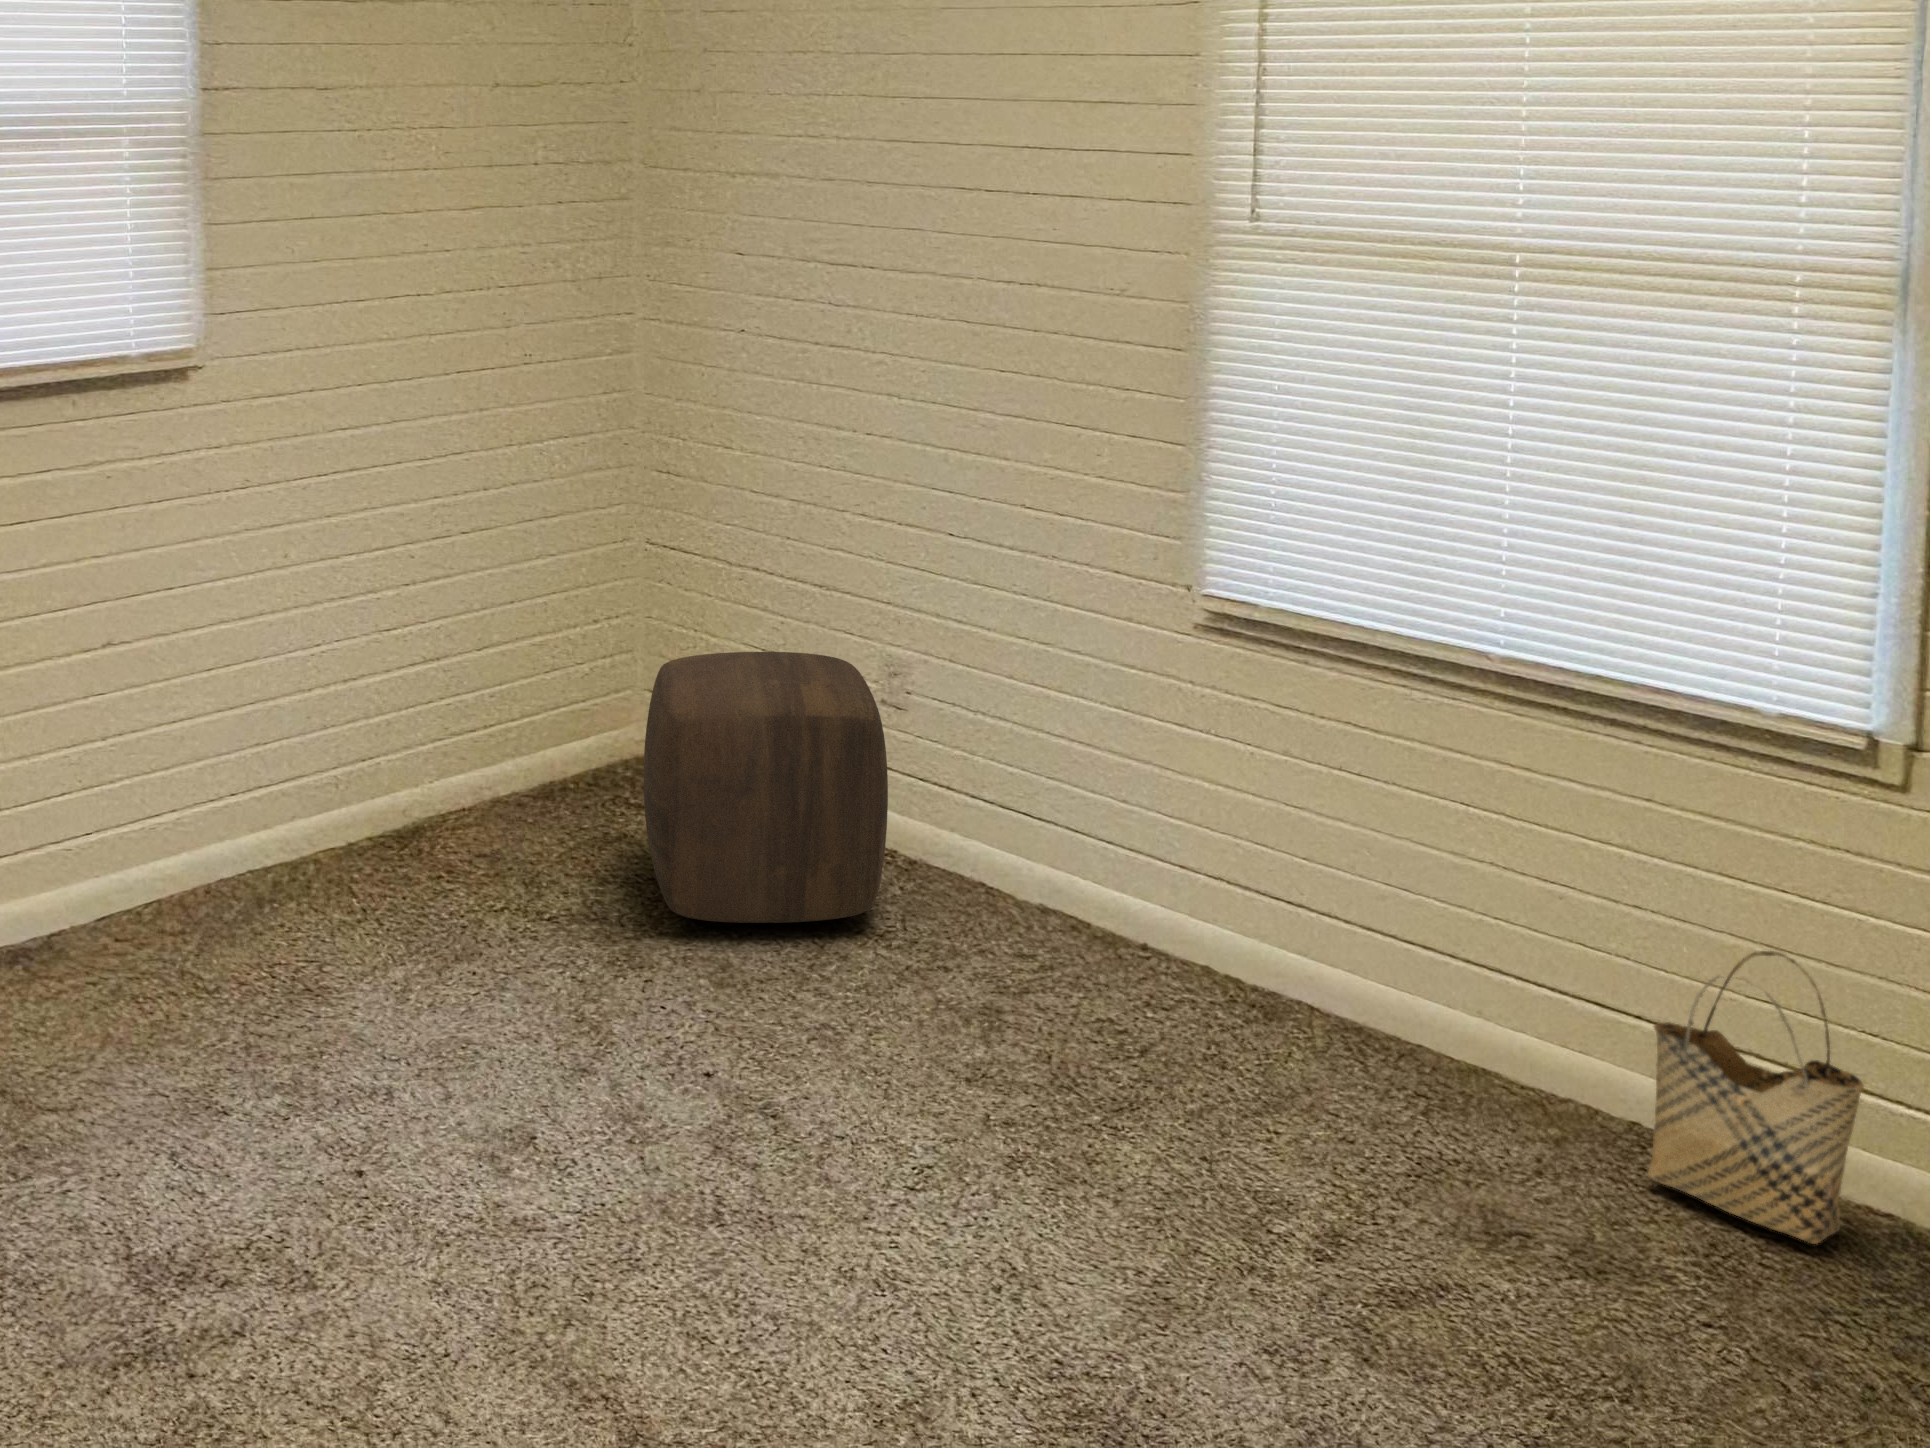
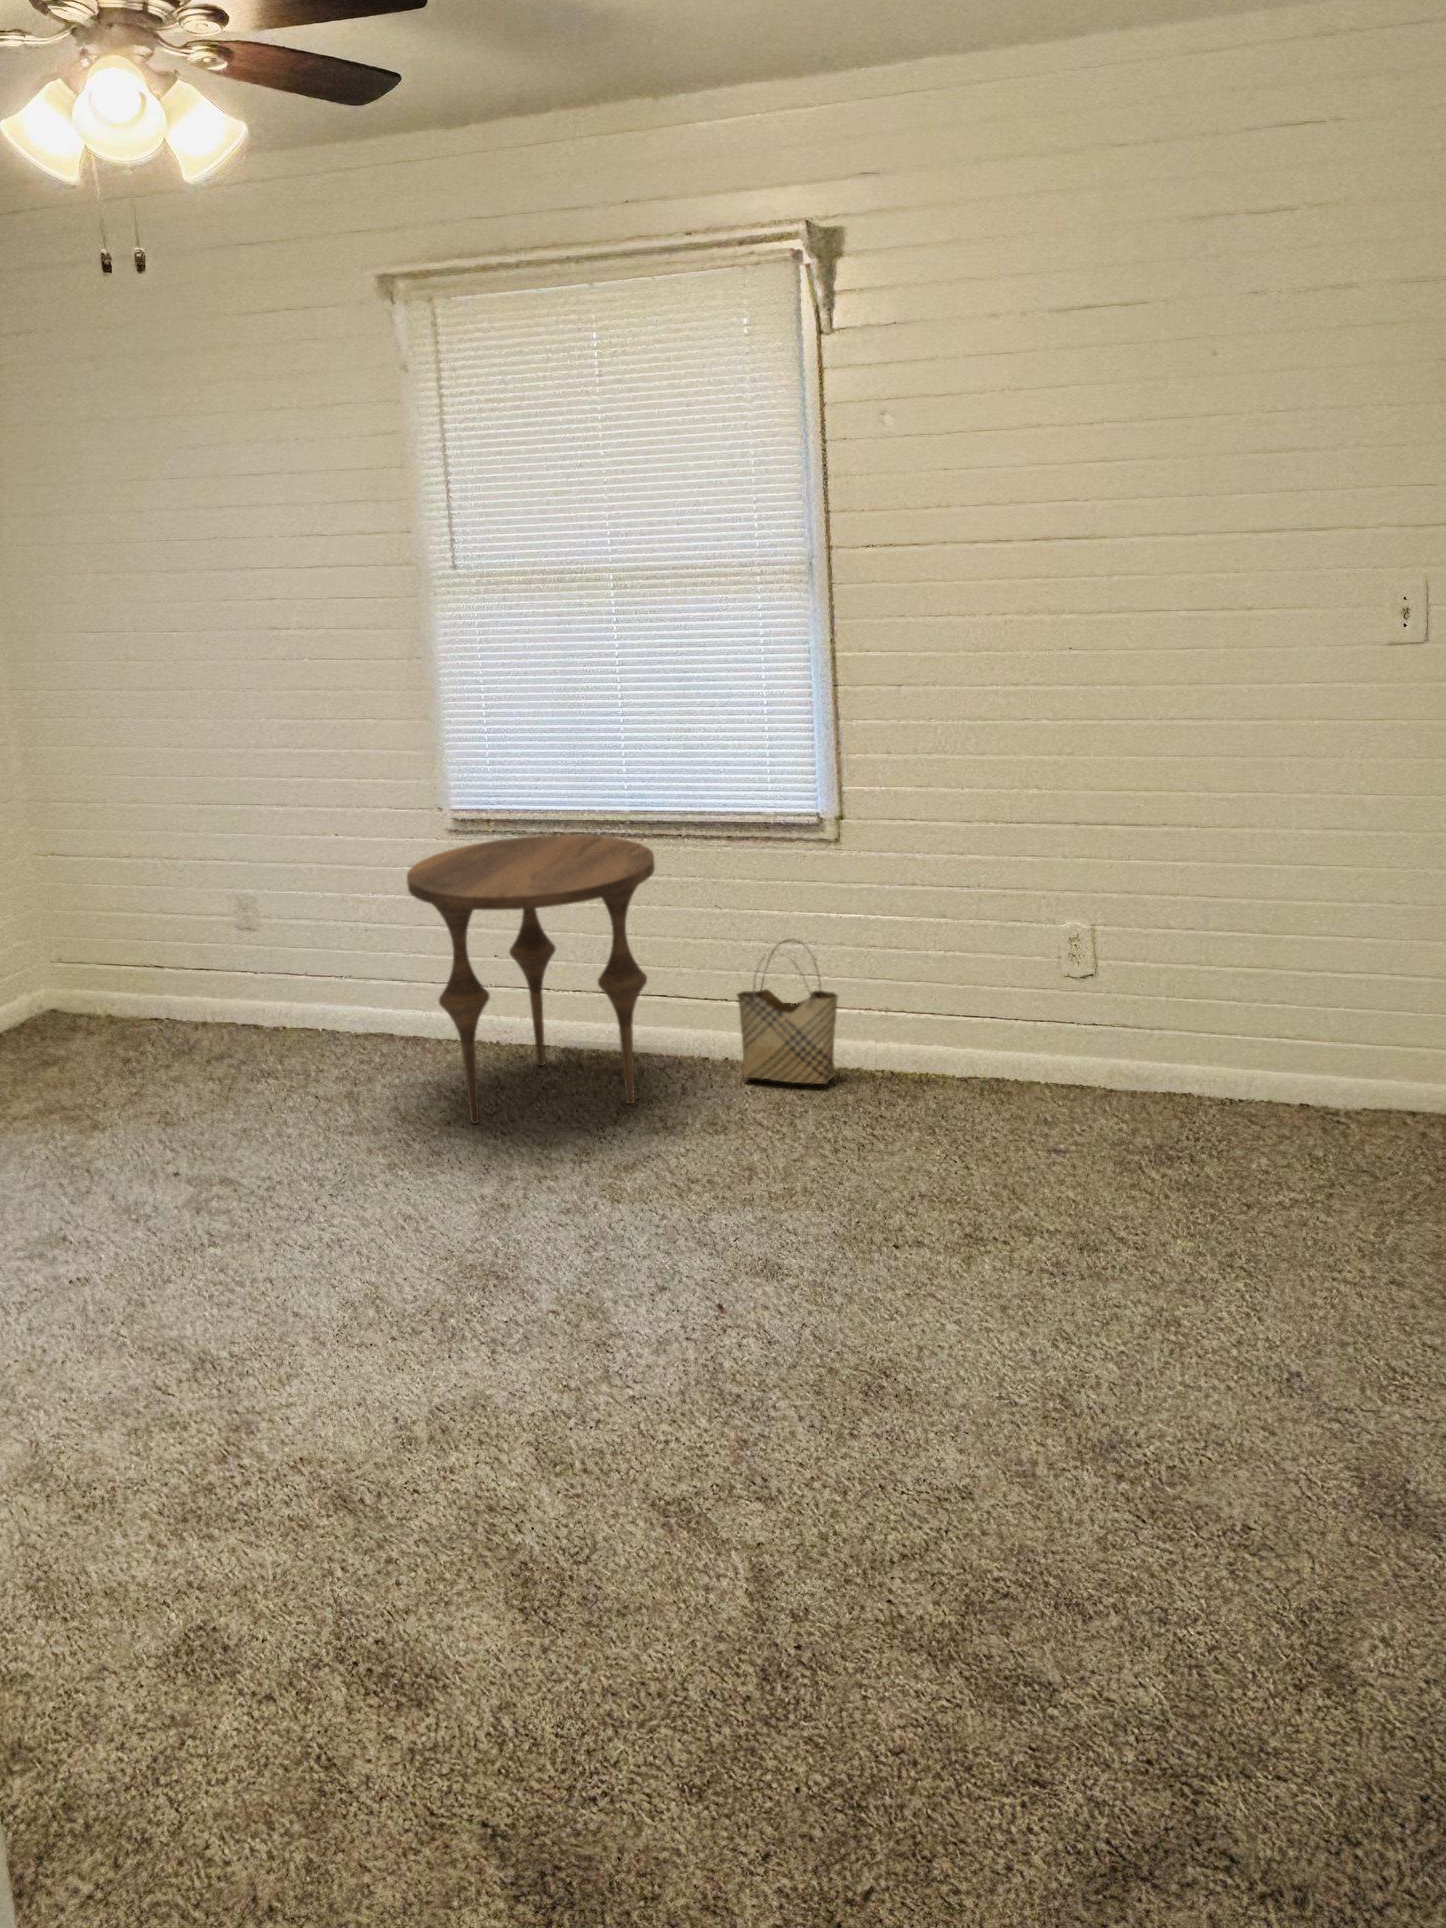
ottoman: present [644,652,888,923] -> none [72,901,264,1093]
side table: none [1096,661,1525,1167] -> present [407,835,655,1124]

